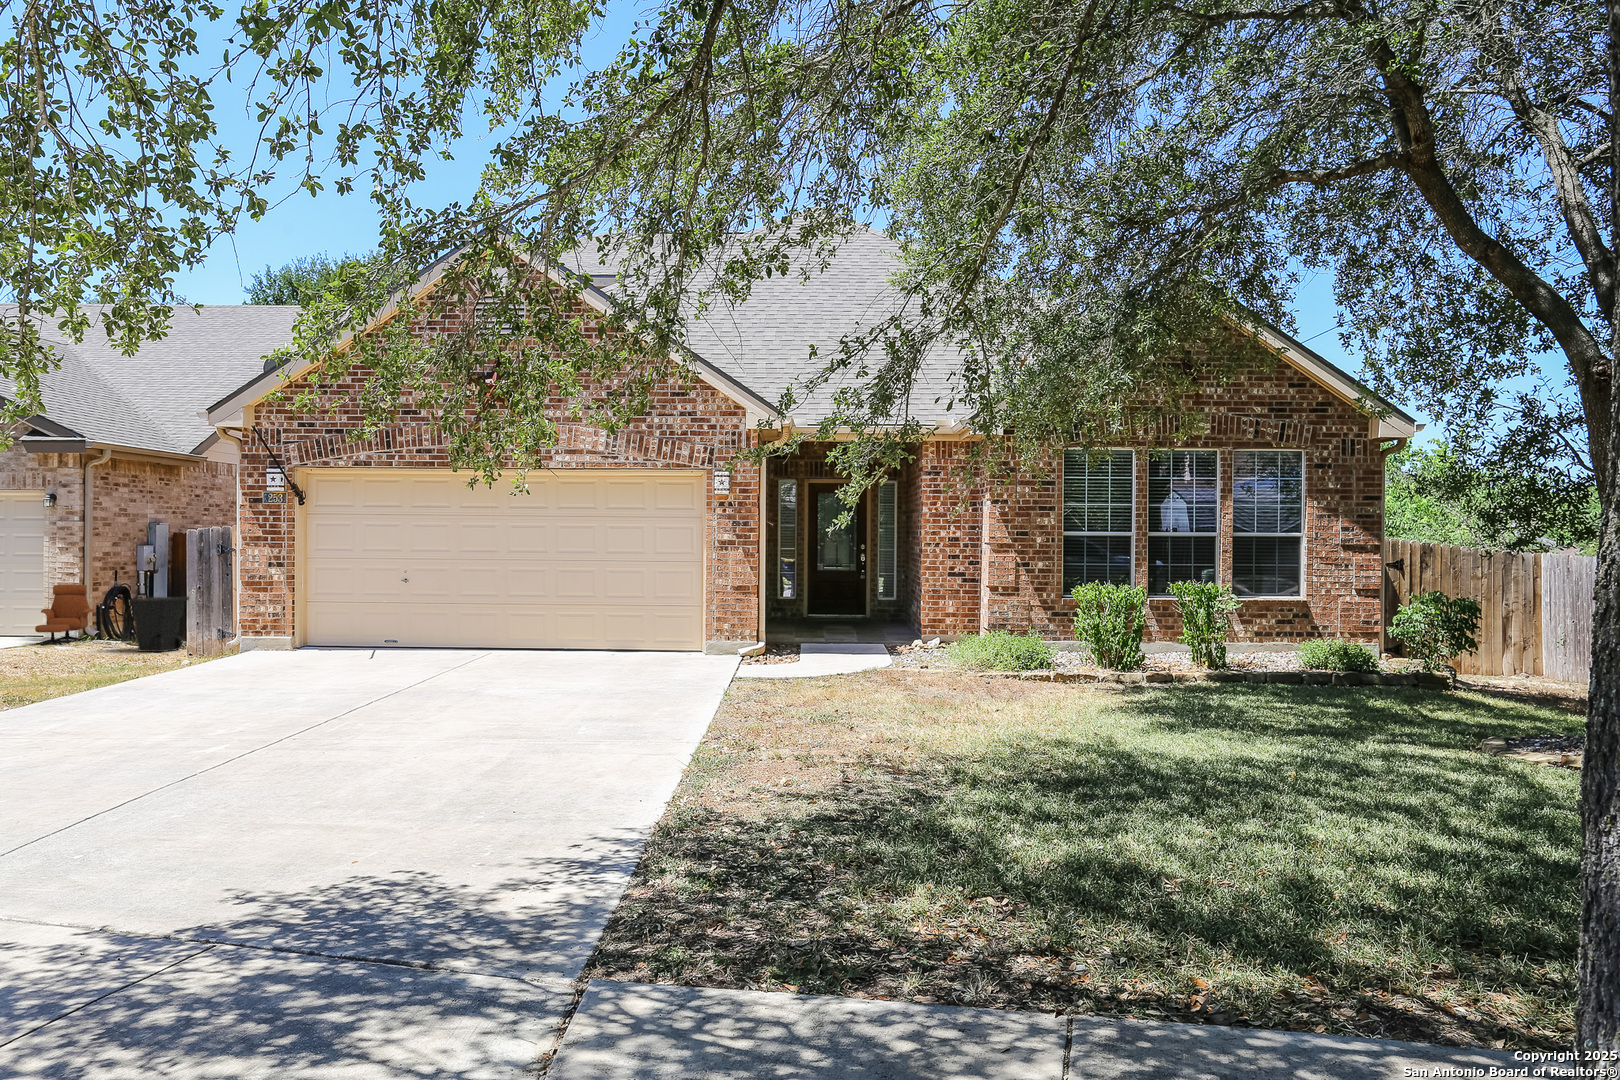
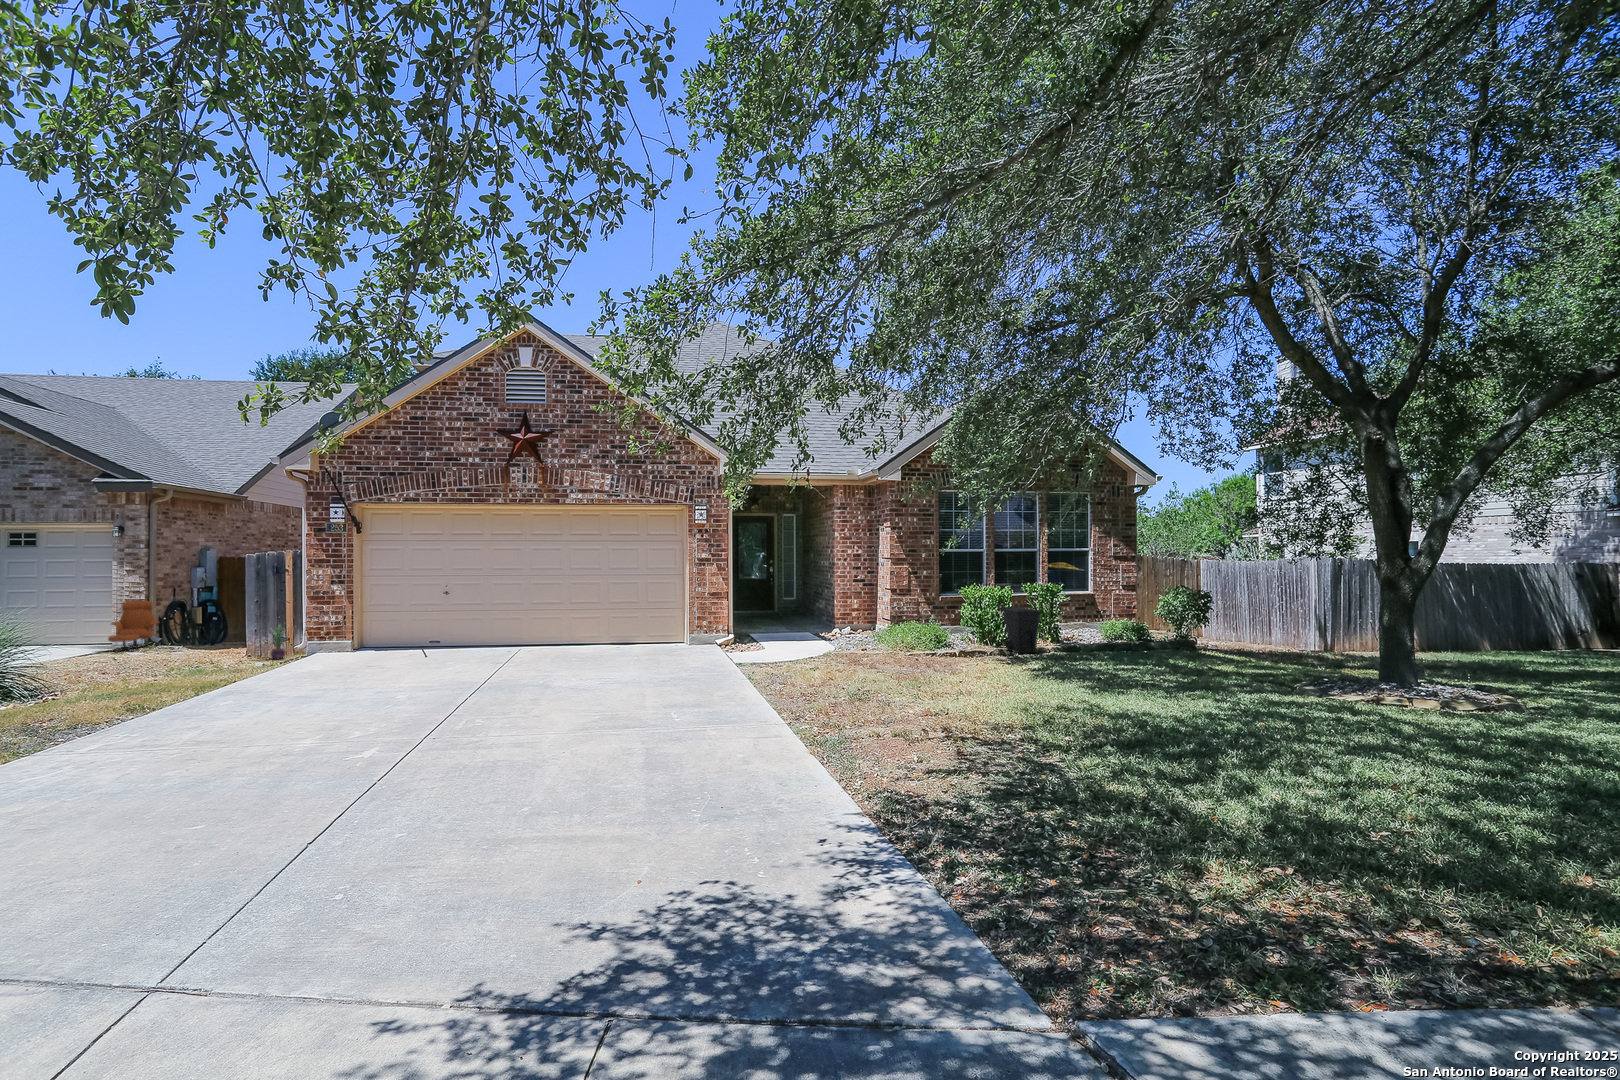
trash can: present [130,597,189,652] -> present [1001,607,1042,653]
decorative plant: none [184,615,234,658] -> present [271,625,285,659]

